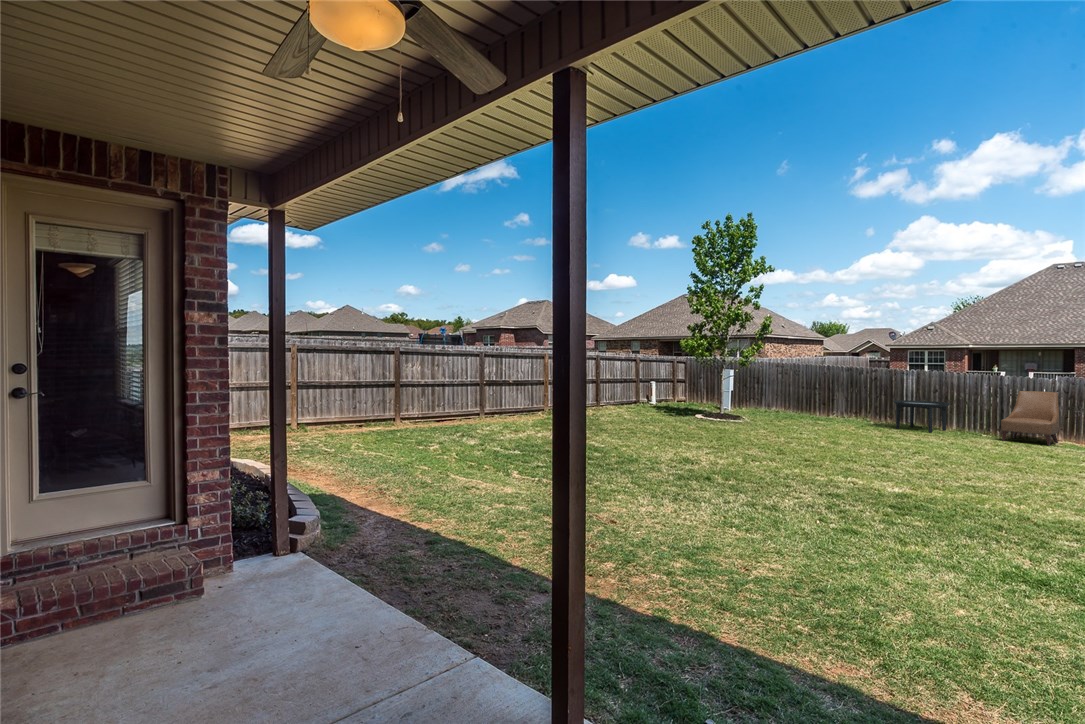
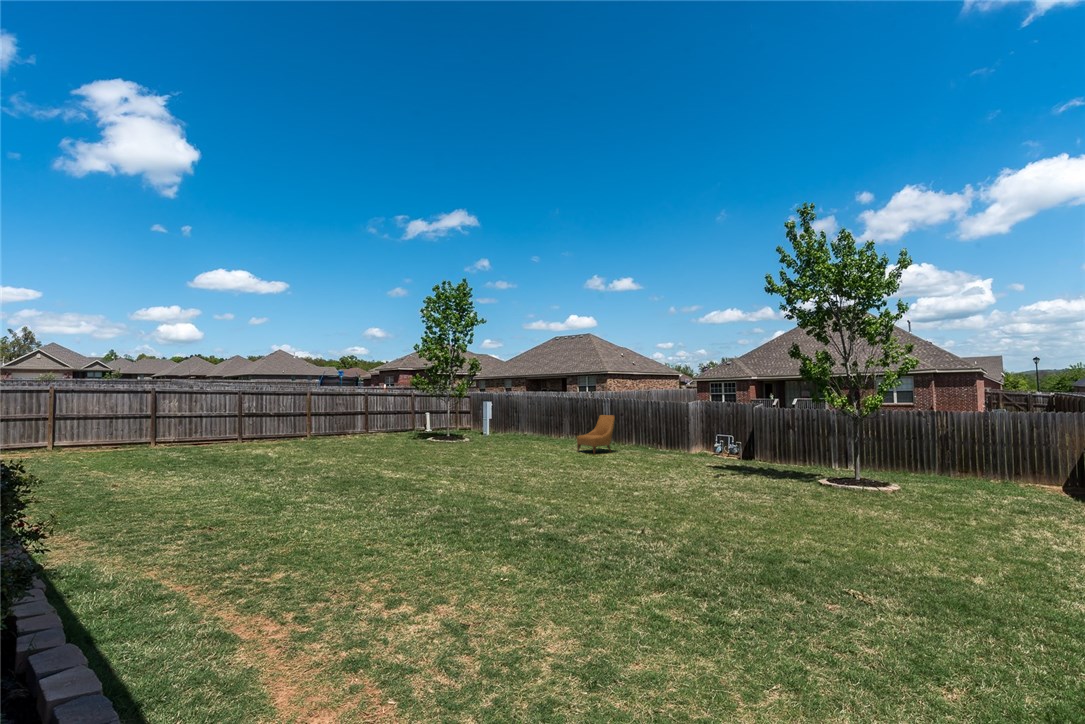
round table: present [893,400,951,432] -> none [538,424,573,447]

